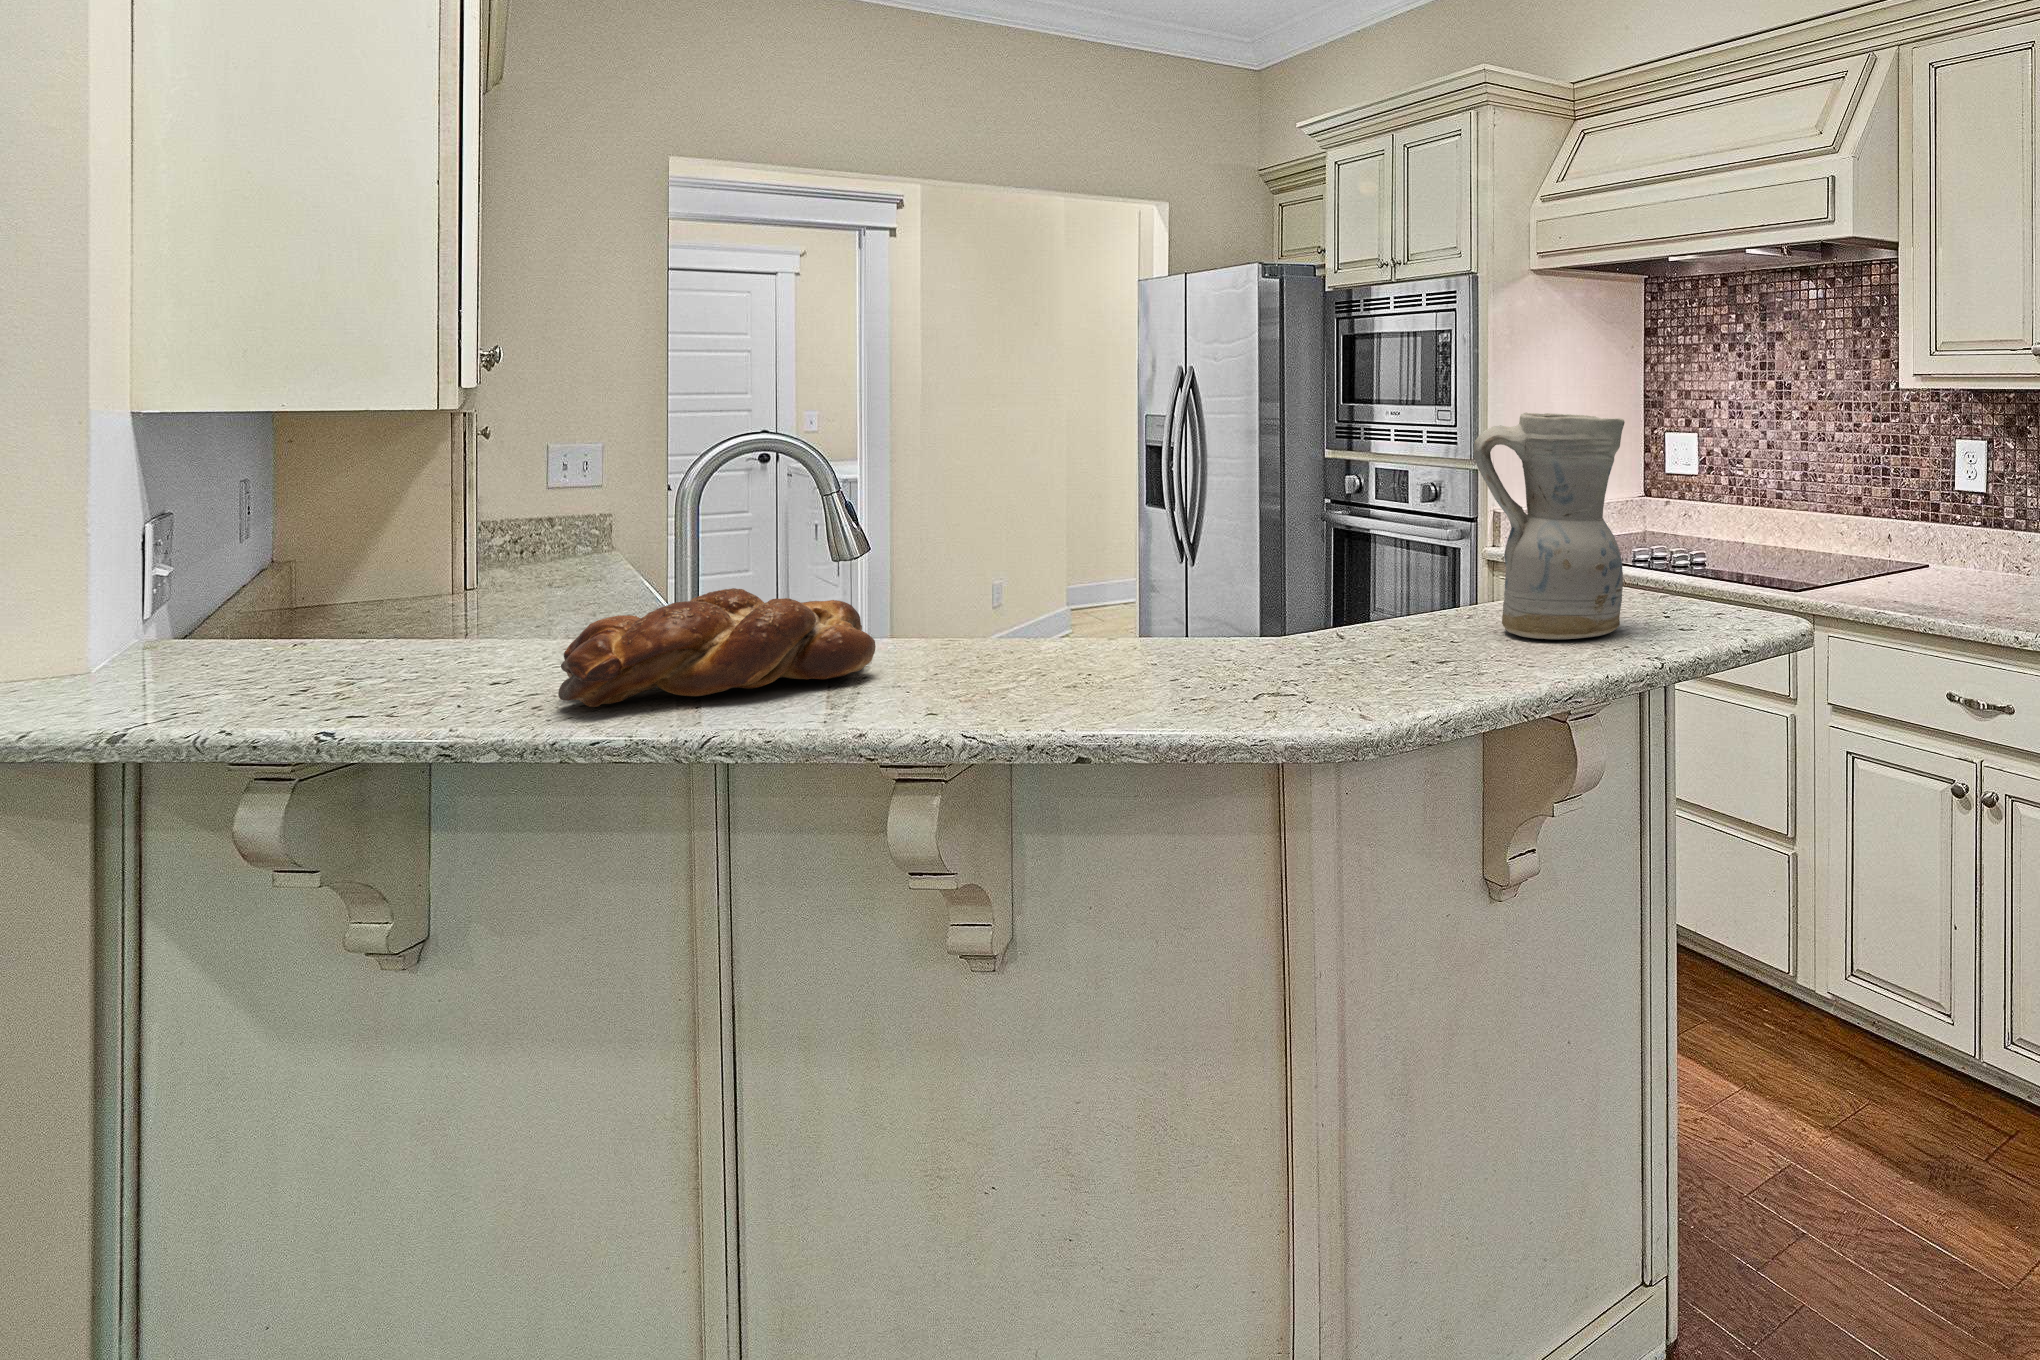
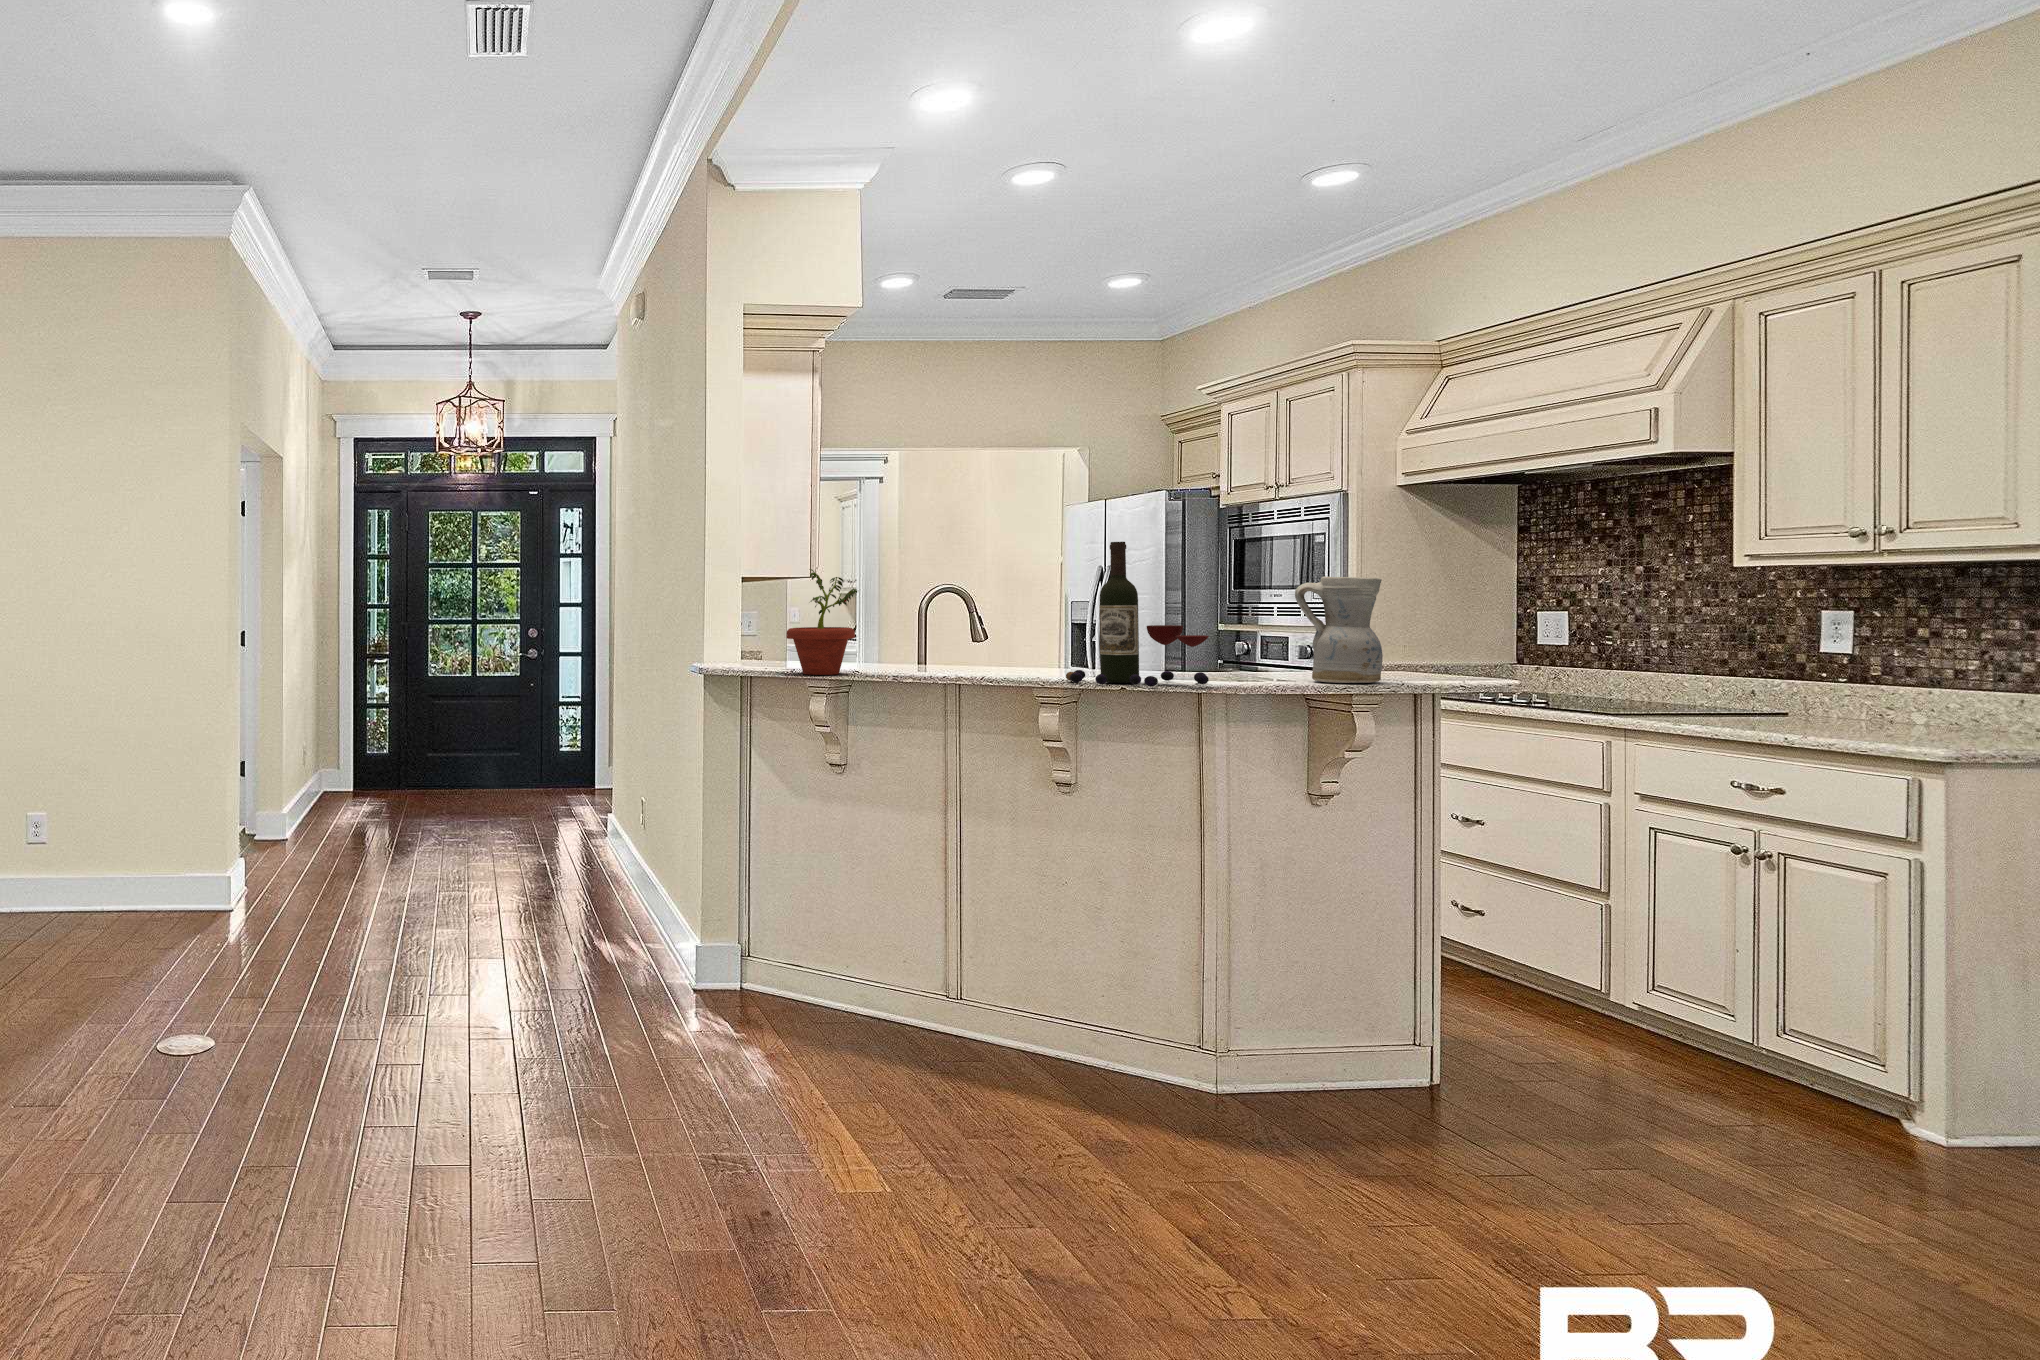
wine bottle: none [985,326,1322,709] -> present [1066,542,1209,686]
potted plant: none [180,376,462,692] -> present [786,569,857,675]
bread loaf: present [558,588,876,707] -> none [913,644,1019,680]

